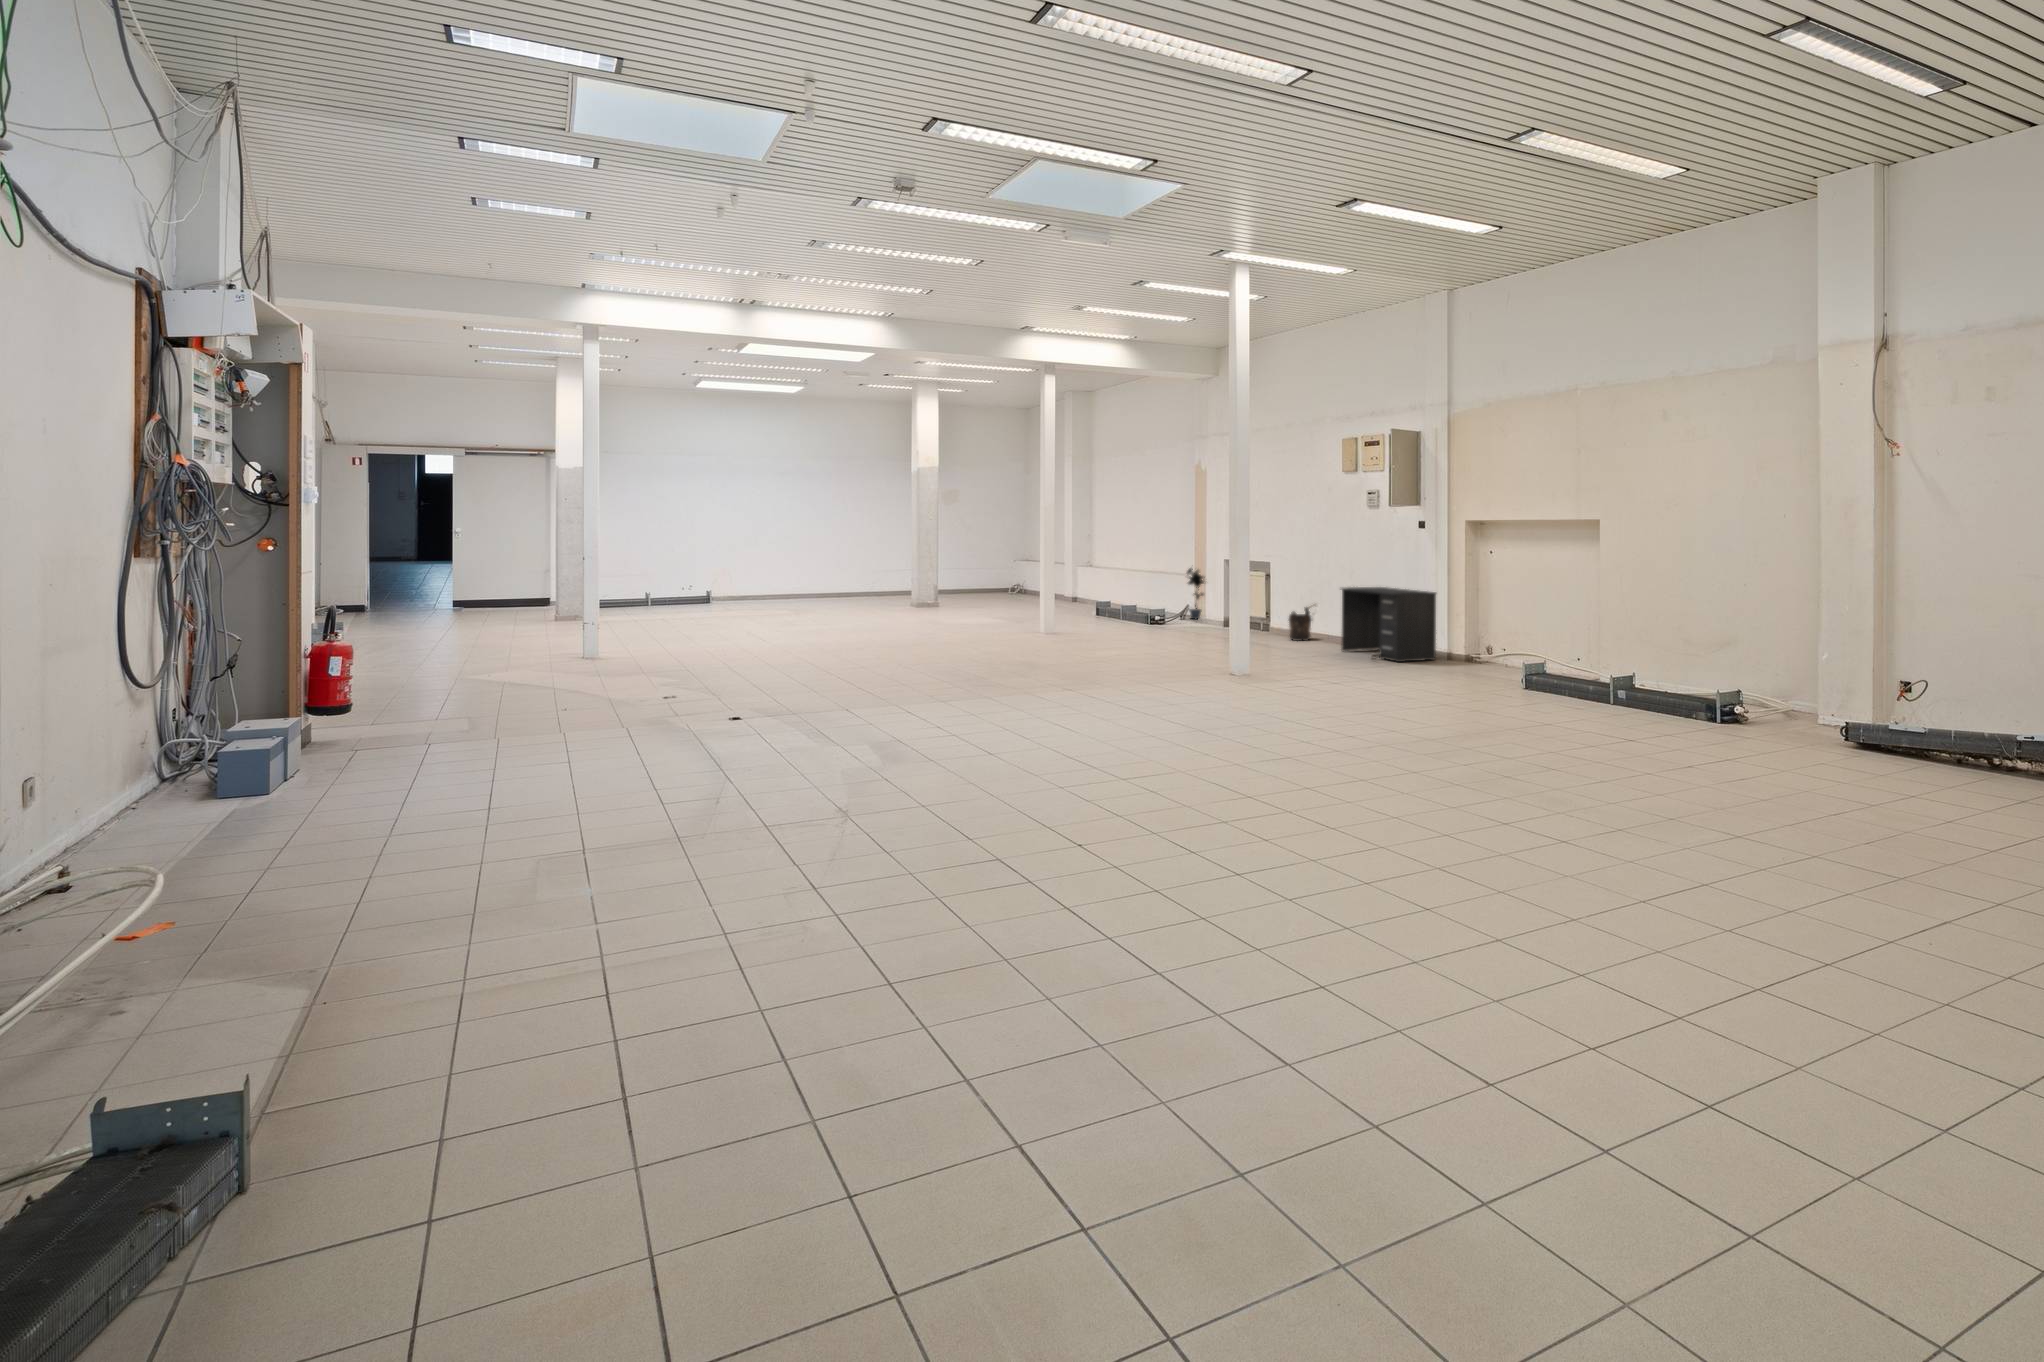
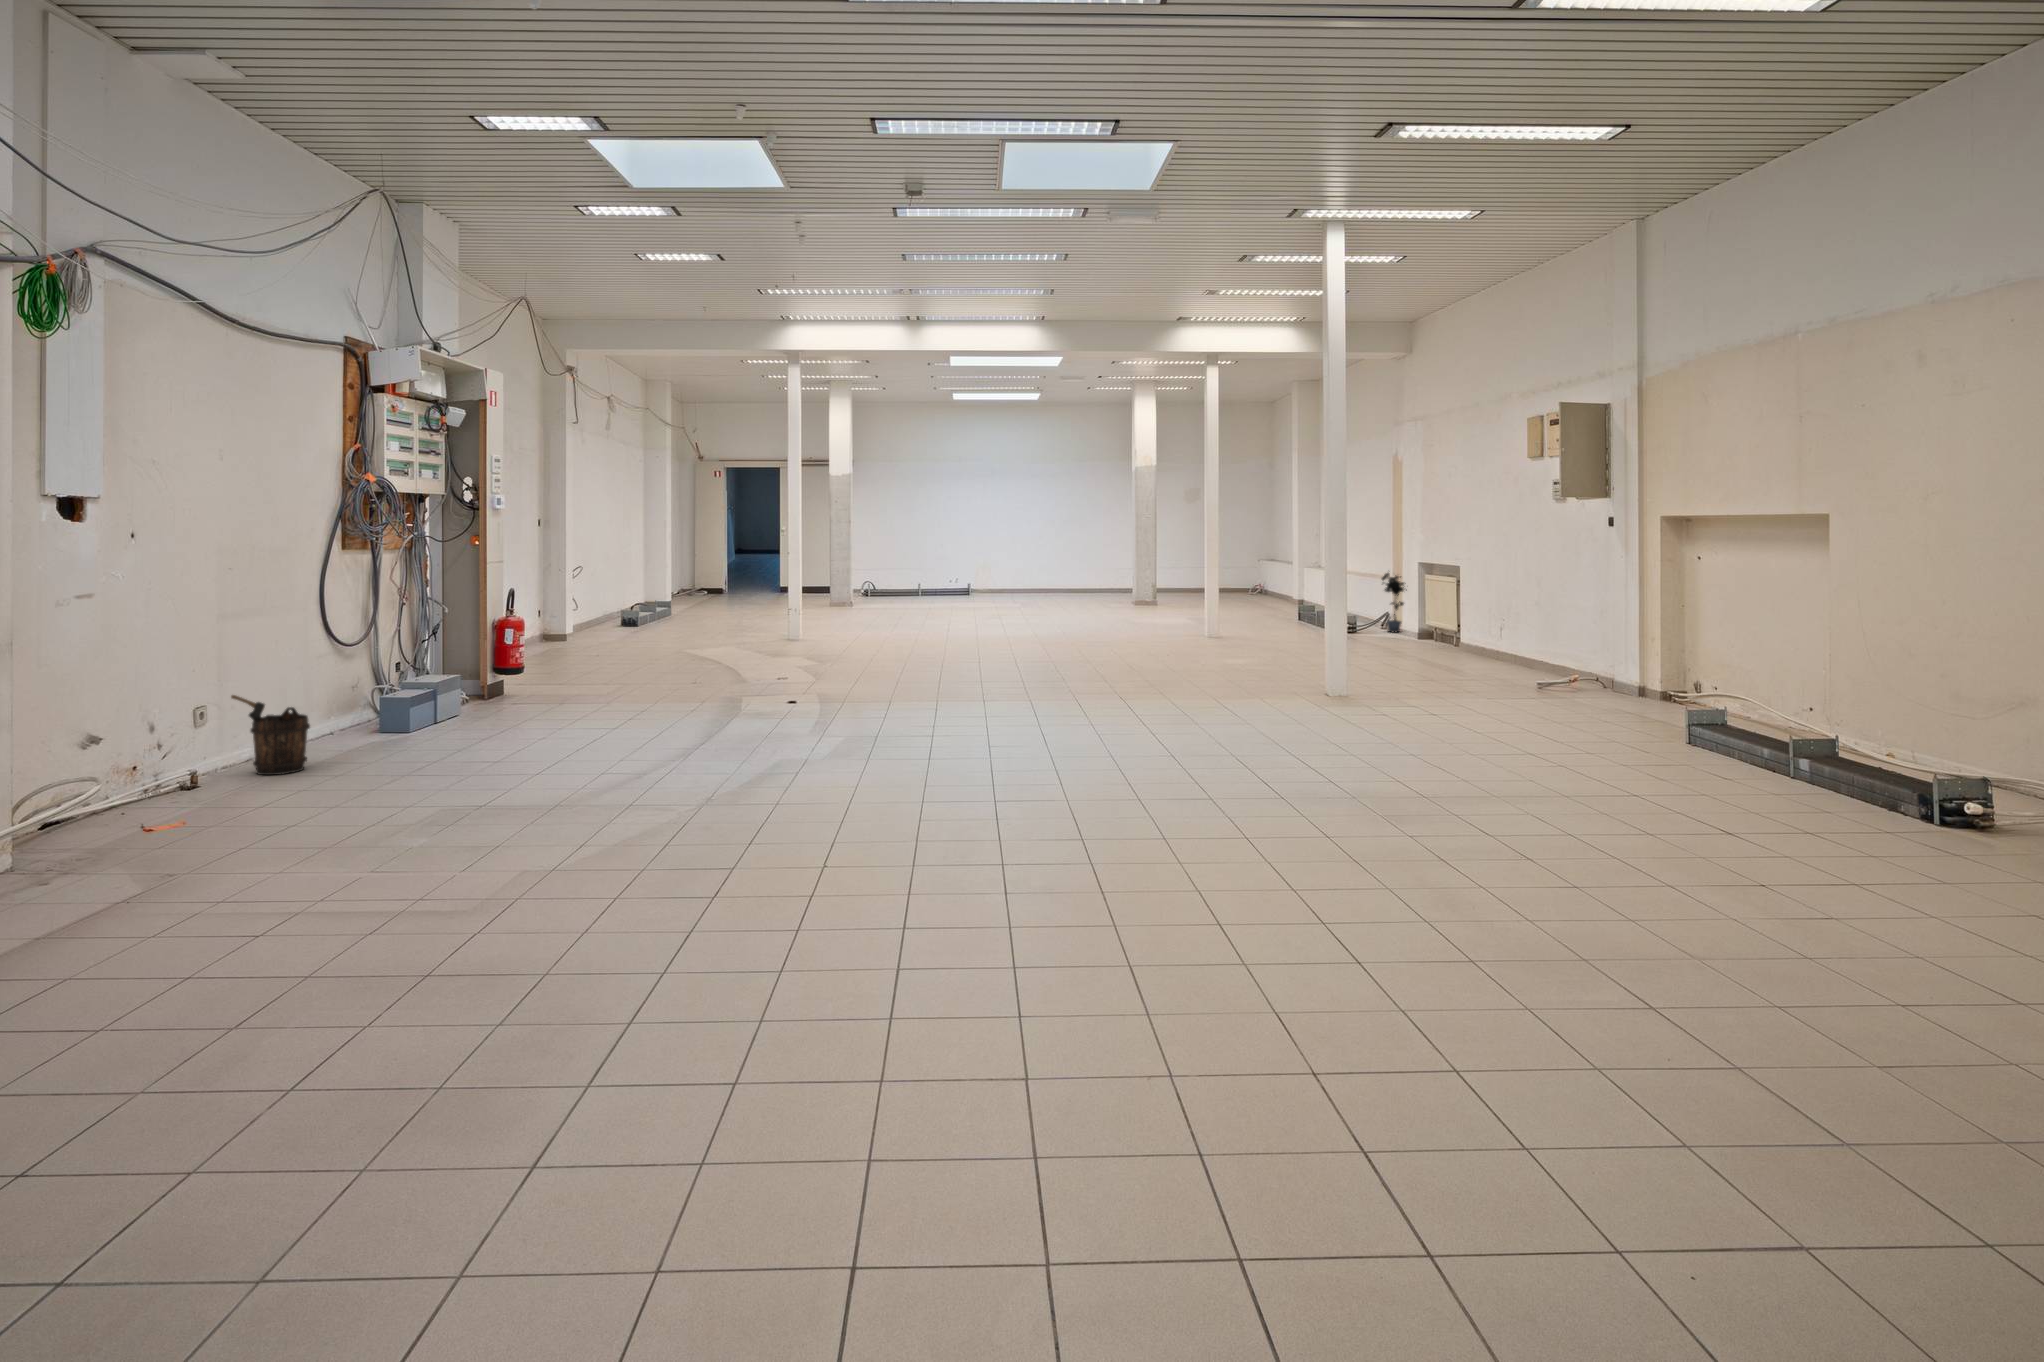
desk: present [1341,587,1436,662] -> none [1509,600,1628,697]
bucket: present [1289,607,1312,641] -> present [231,695,310,775]

